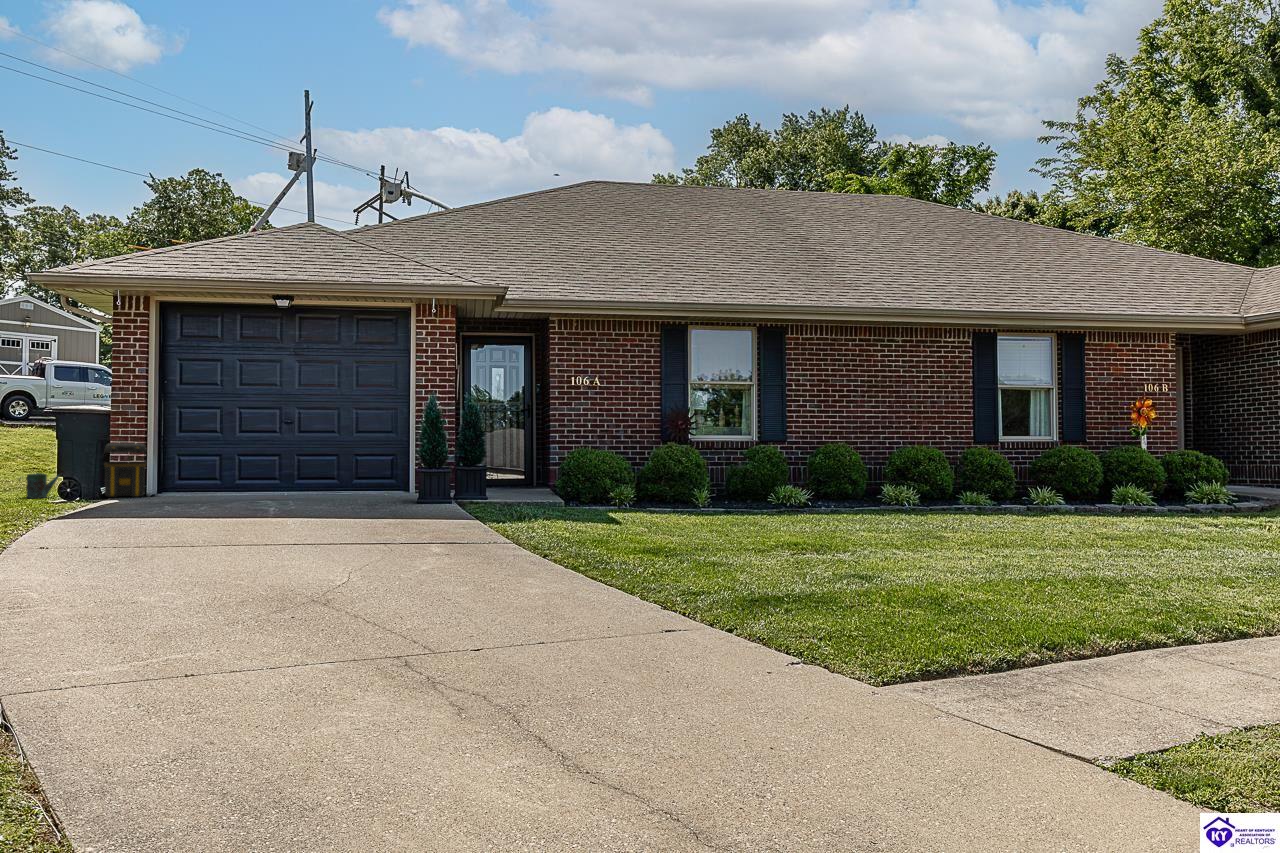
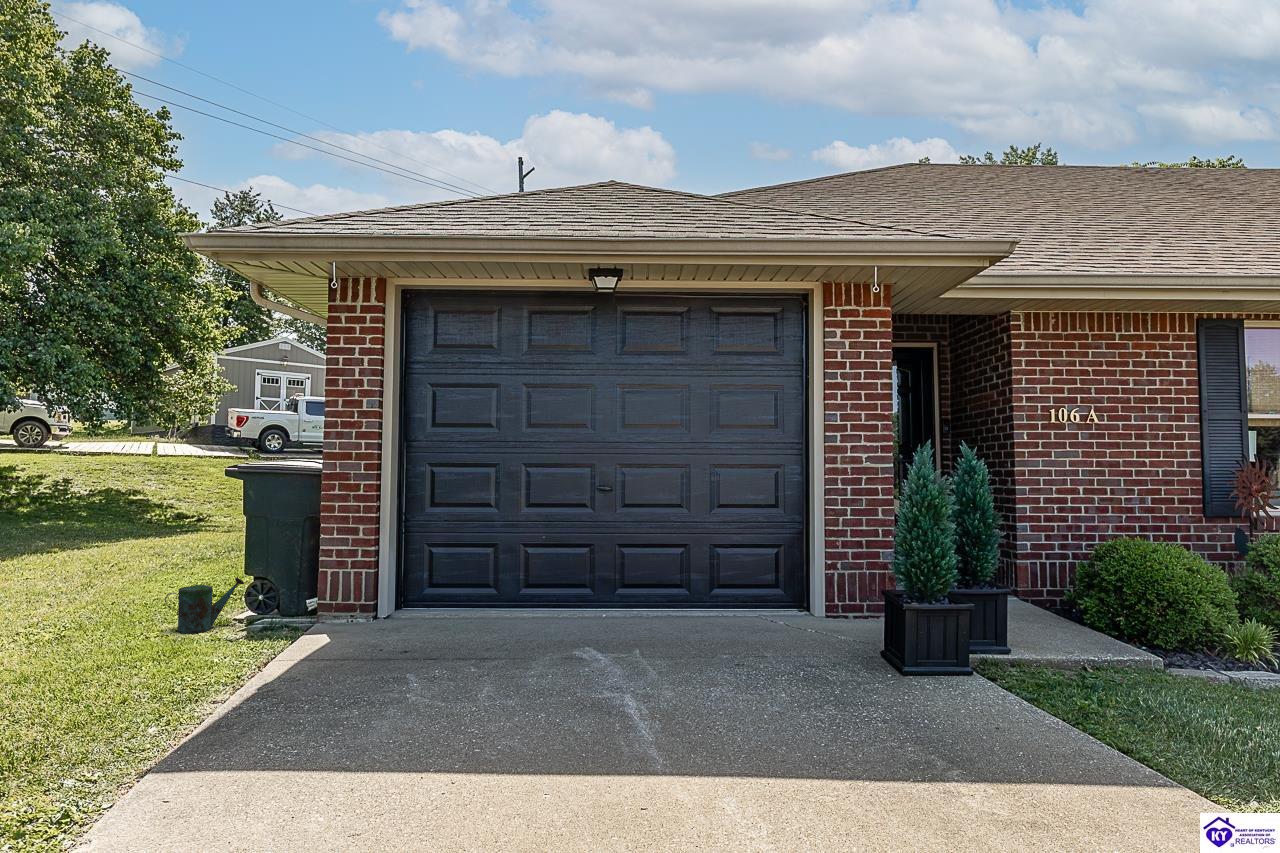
toolbox: present [104,443,146,497] -> none [307,528,378,629]

